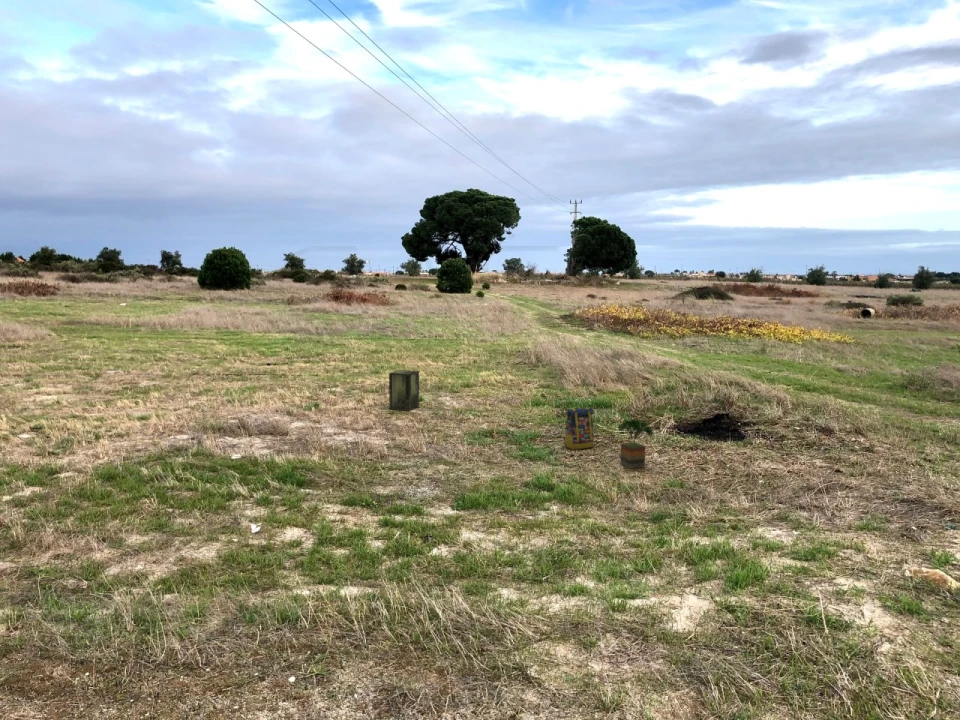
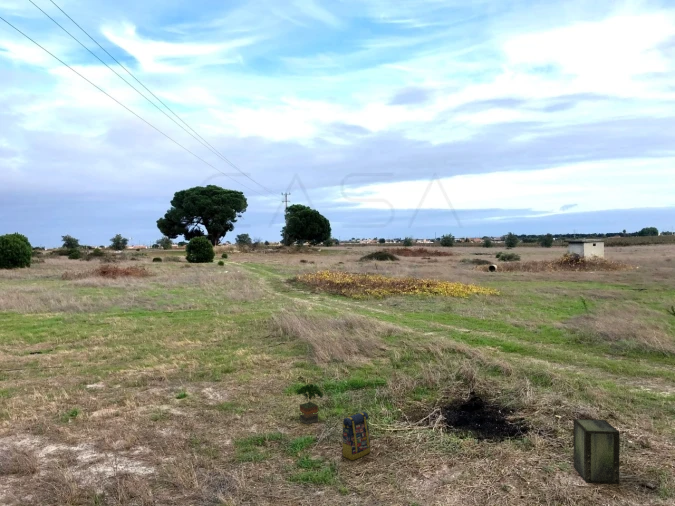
storage box: present [389,370,419,411] -> present [573,419,620,484]
potted tree: present [619,419,654,469] -> present [297,384,323,424]

